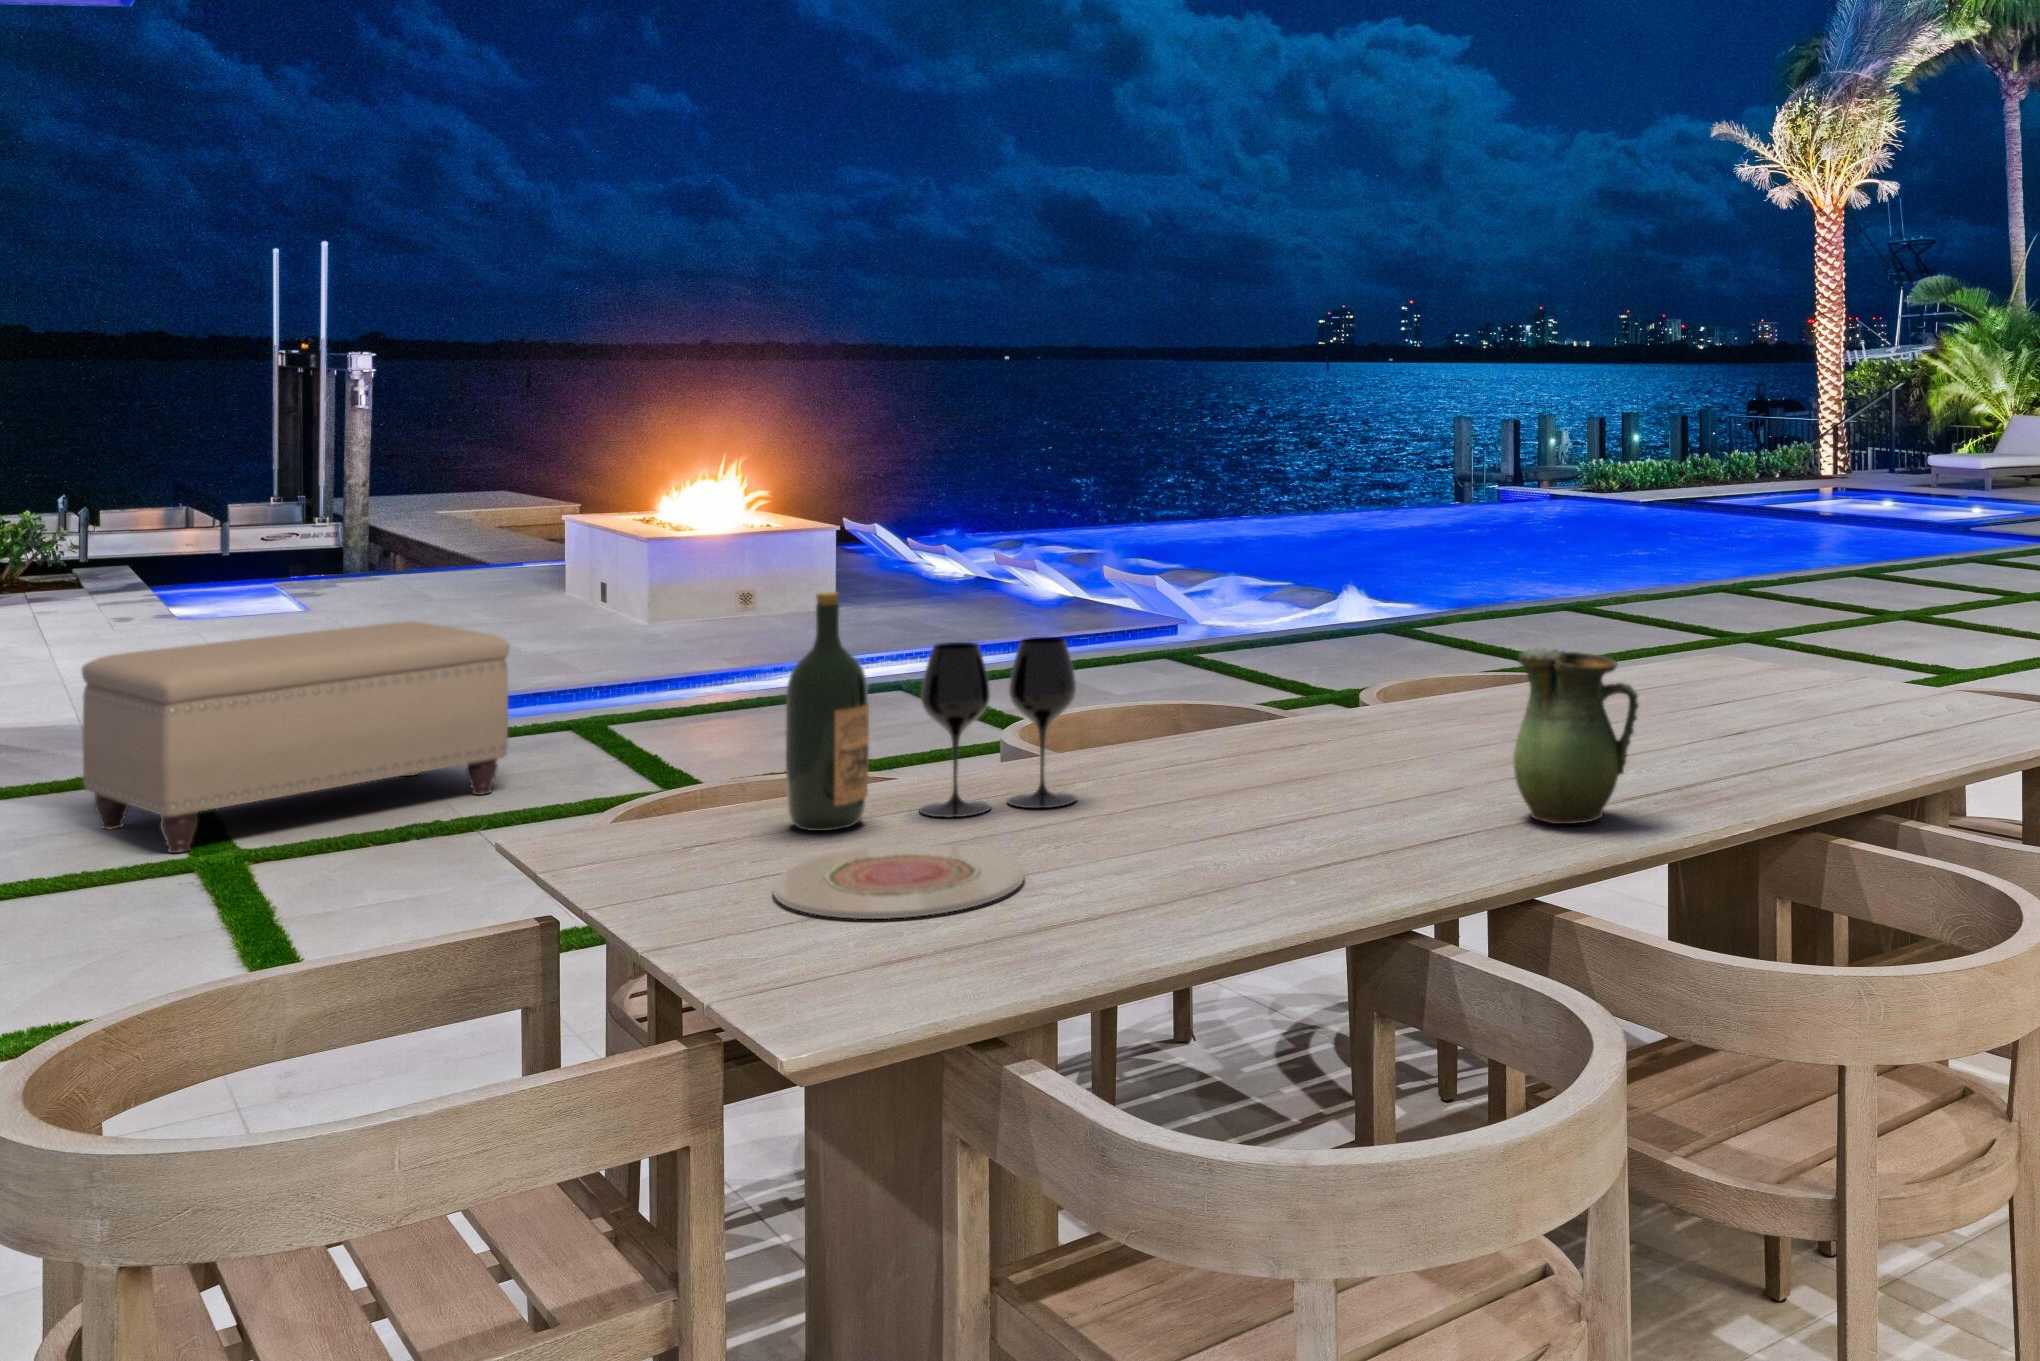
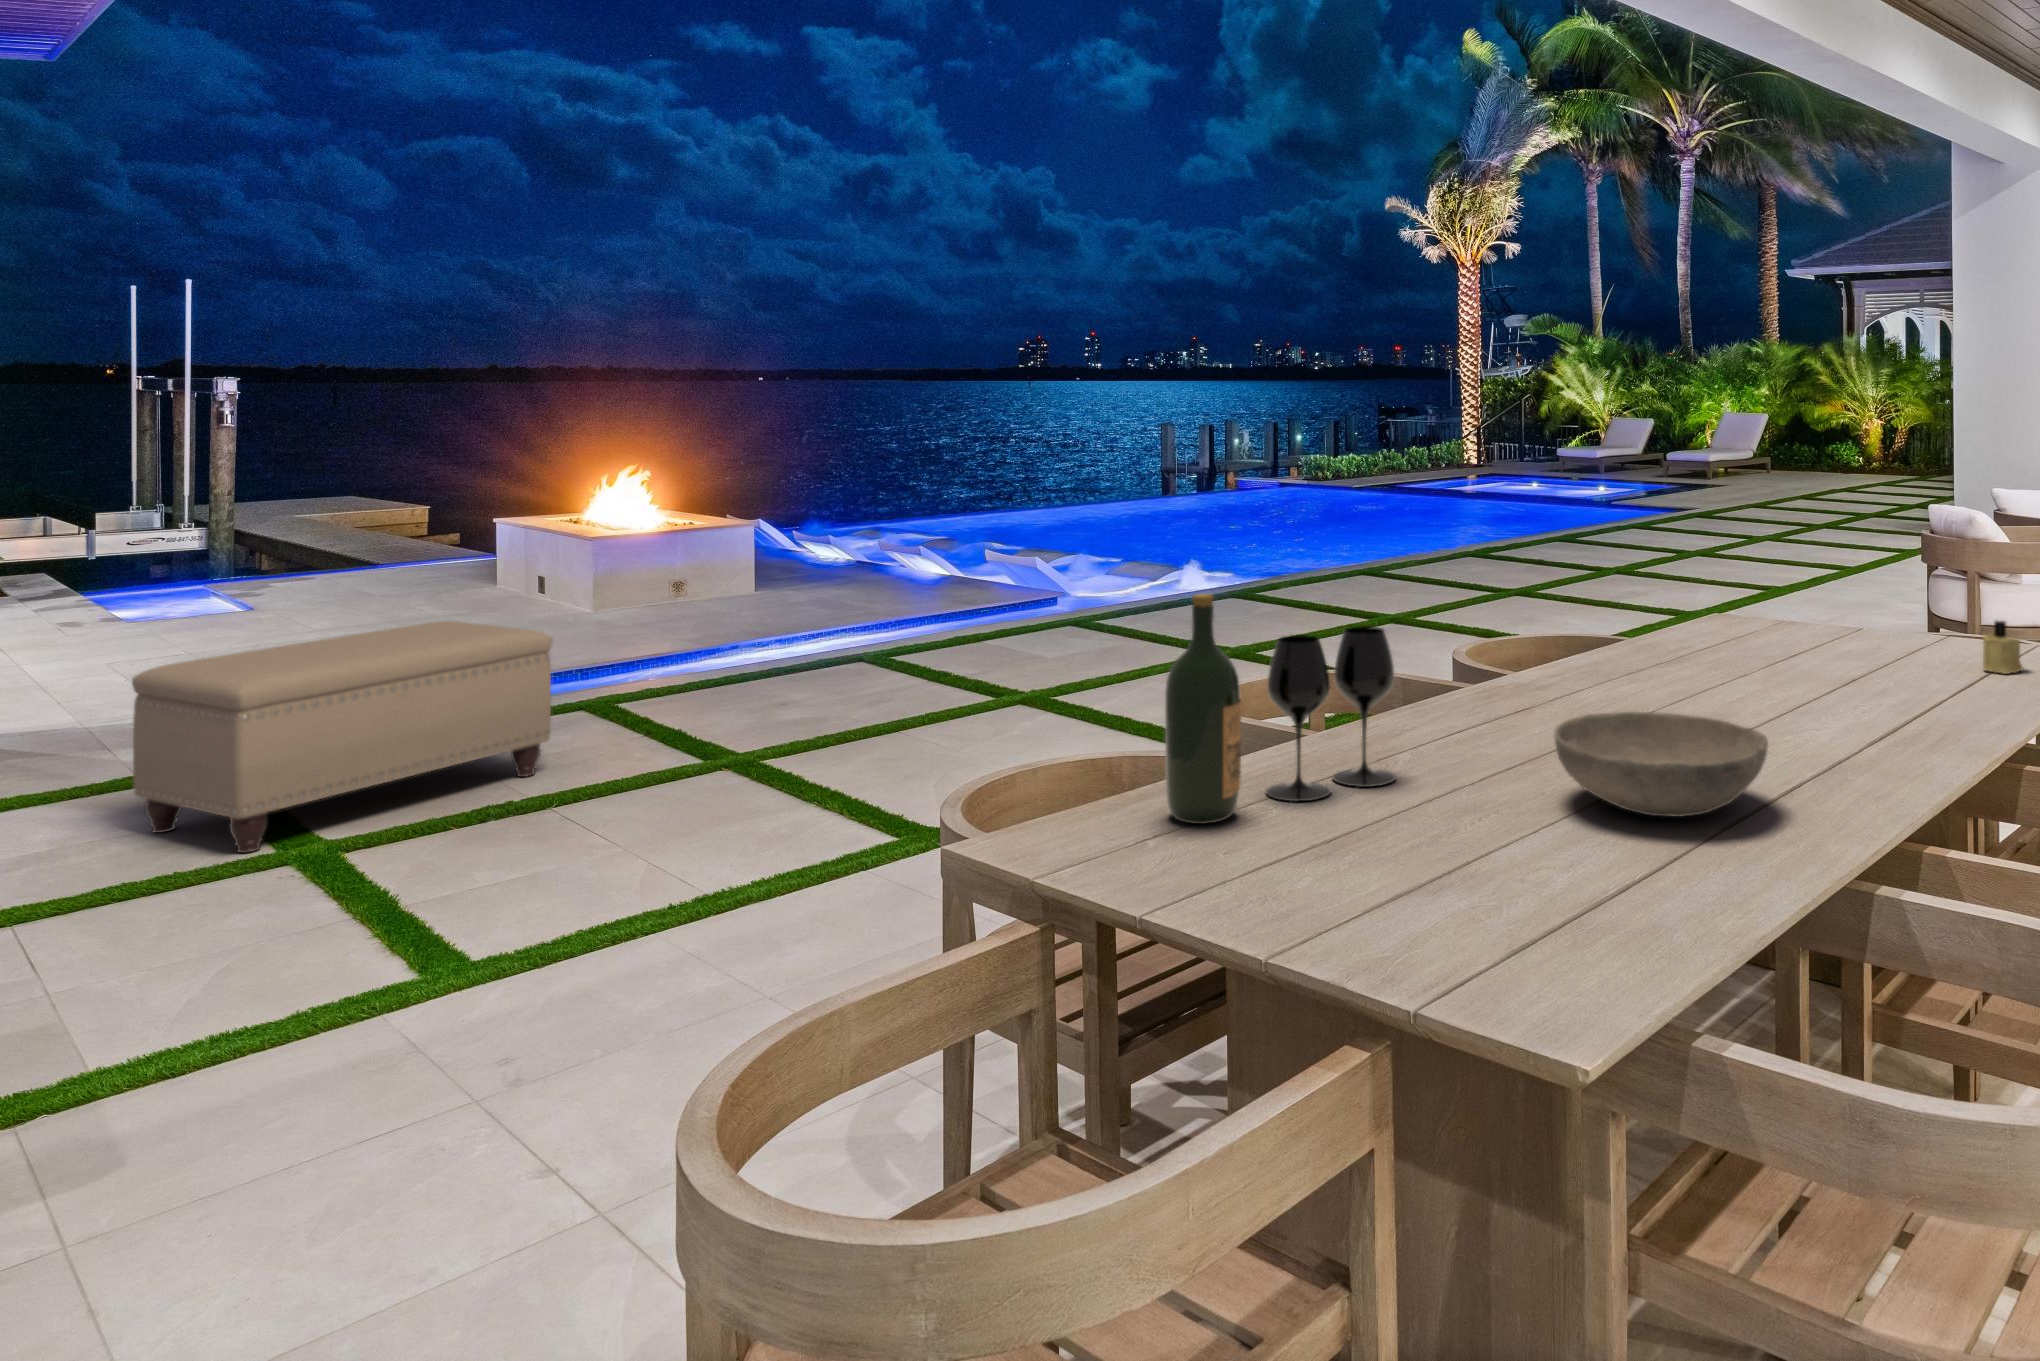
pitcher: present [1514,648,1638,824] -> none [1783,621,1894,775]
candle: none [1948,669,1998,735] -> present [1983,621,2023,674]
bowl: none [1194,741,1427,851] -> present [1554,712,1768,817]
plate: present [773,845,1024,919] -> none [1247,832,1482,920]

